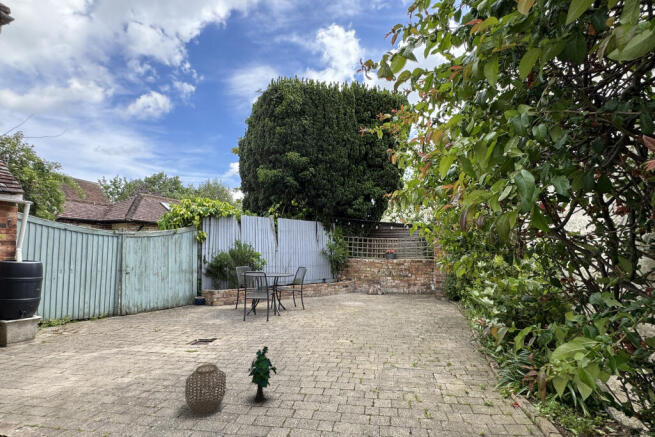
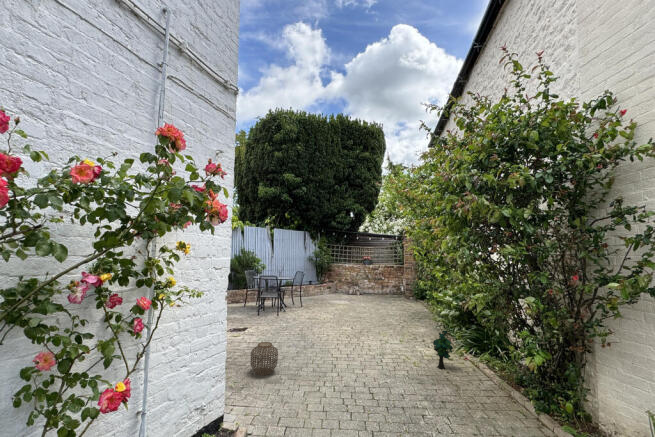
decorative plant: present [249,346,277,402] -> present [432,331,453,369]

